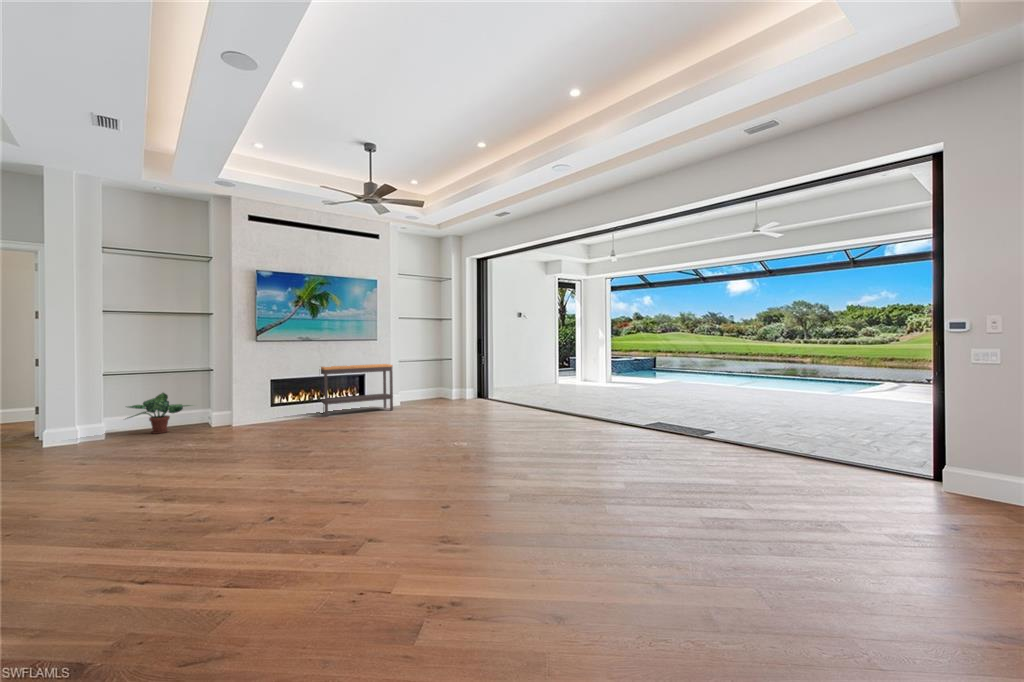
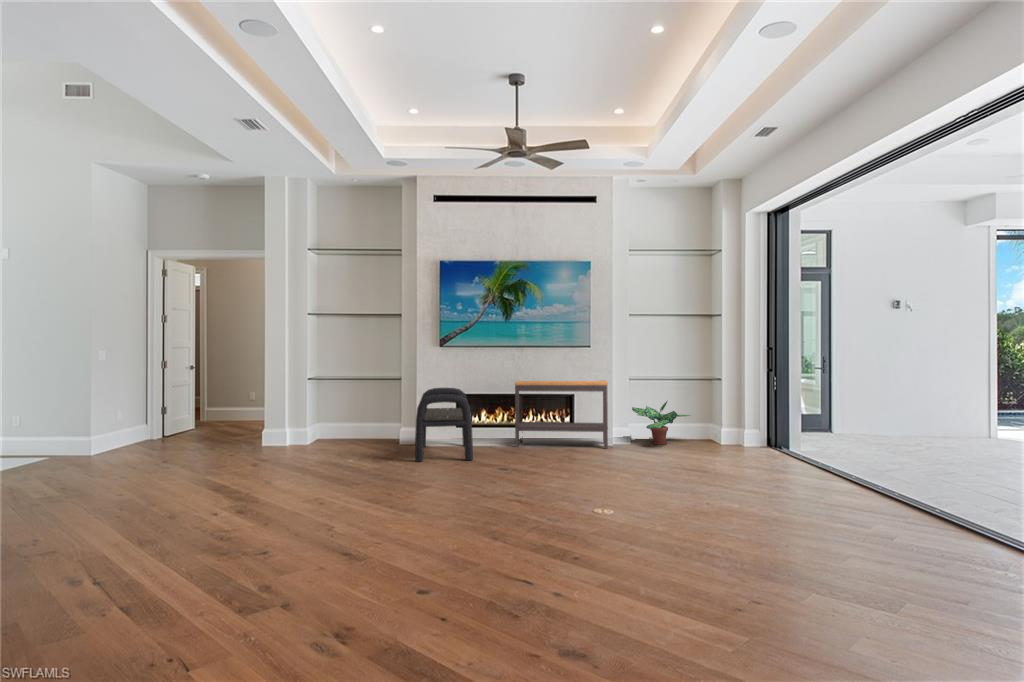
bench: none [240,375,310,436] -> present [415,388,473,462]
potted plant: present [127,393,190,434] -> present [632,401,690,445]

